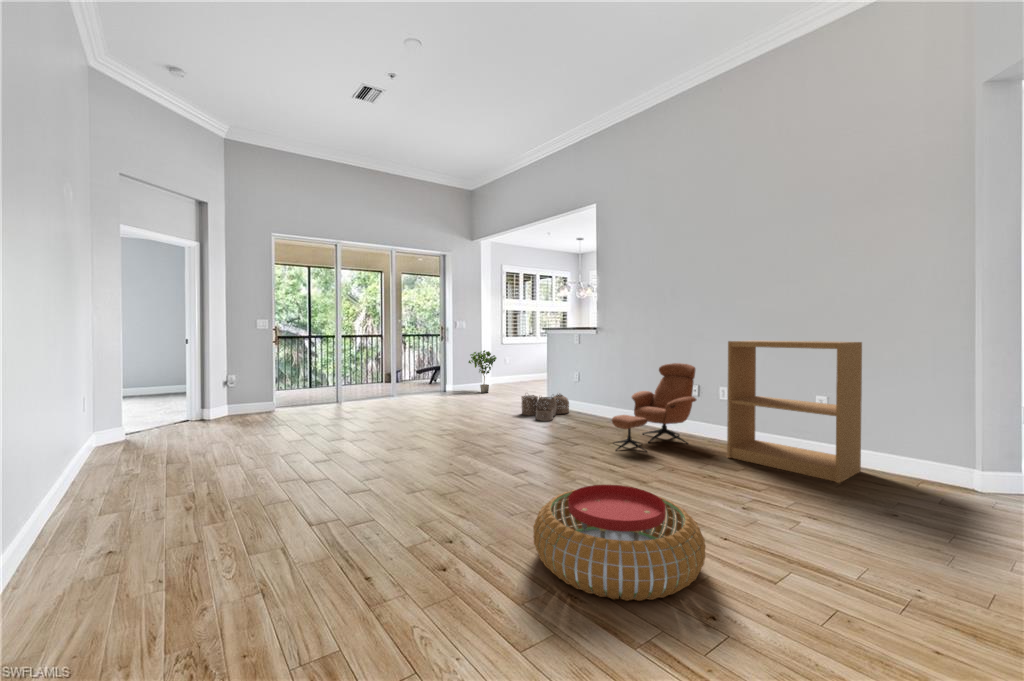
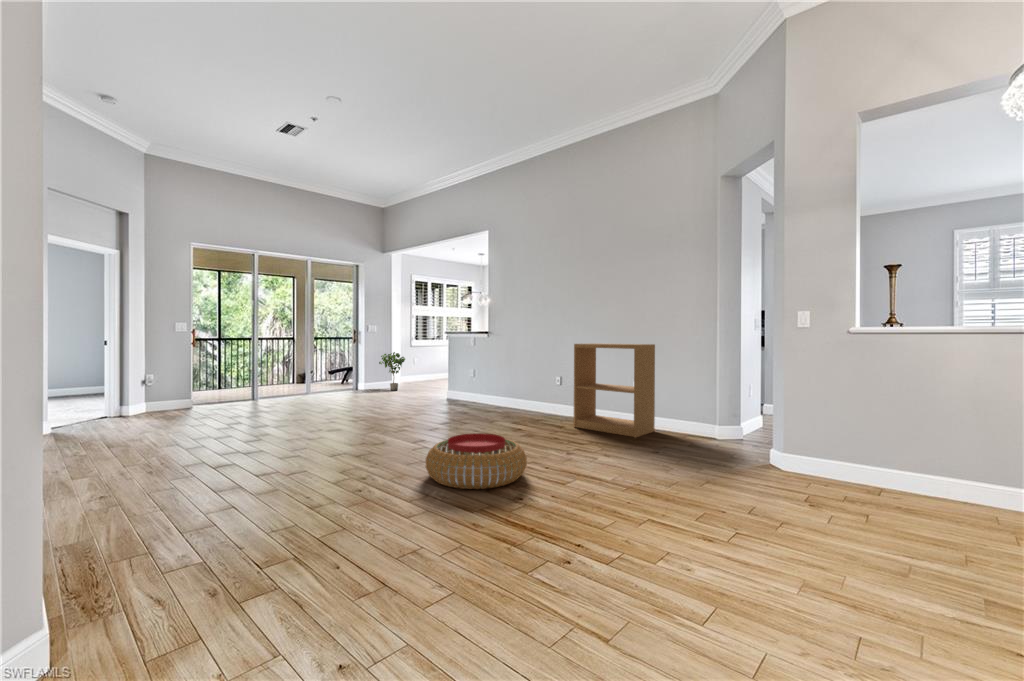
lounge chair: present [612,363,696,451] -> none [494,361,558,426]
woven basket: present [522,394,569,421] -> none [426,387,467,409]

